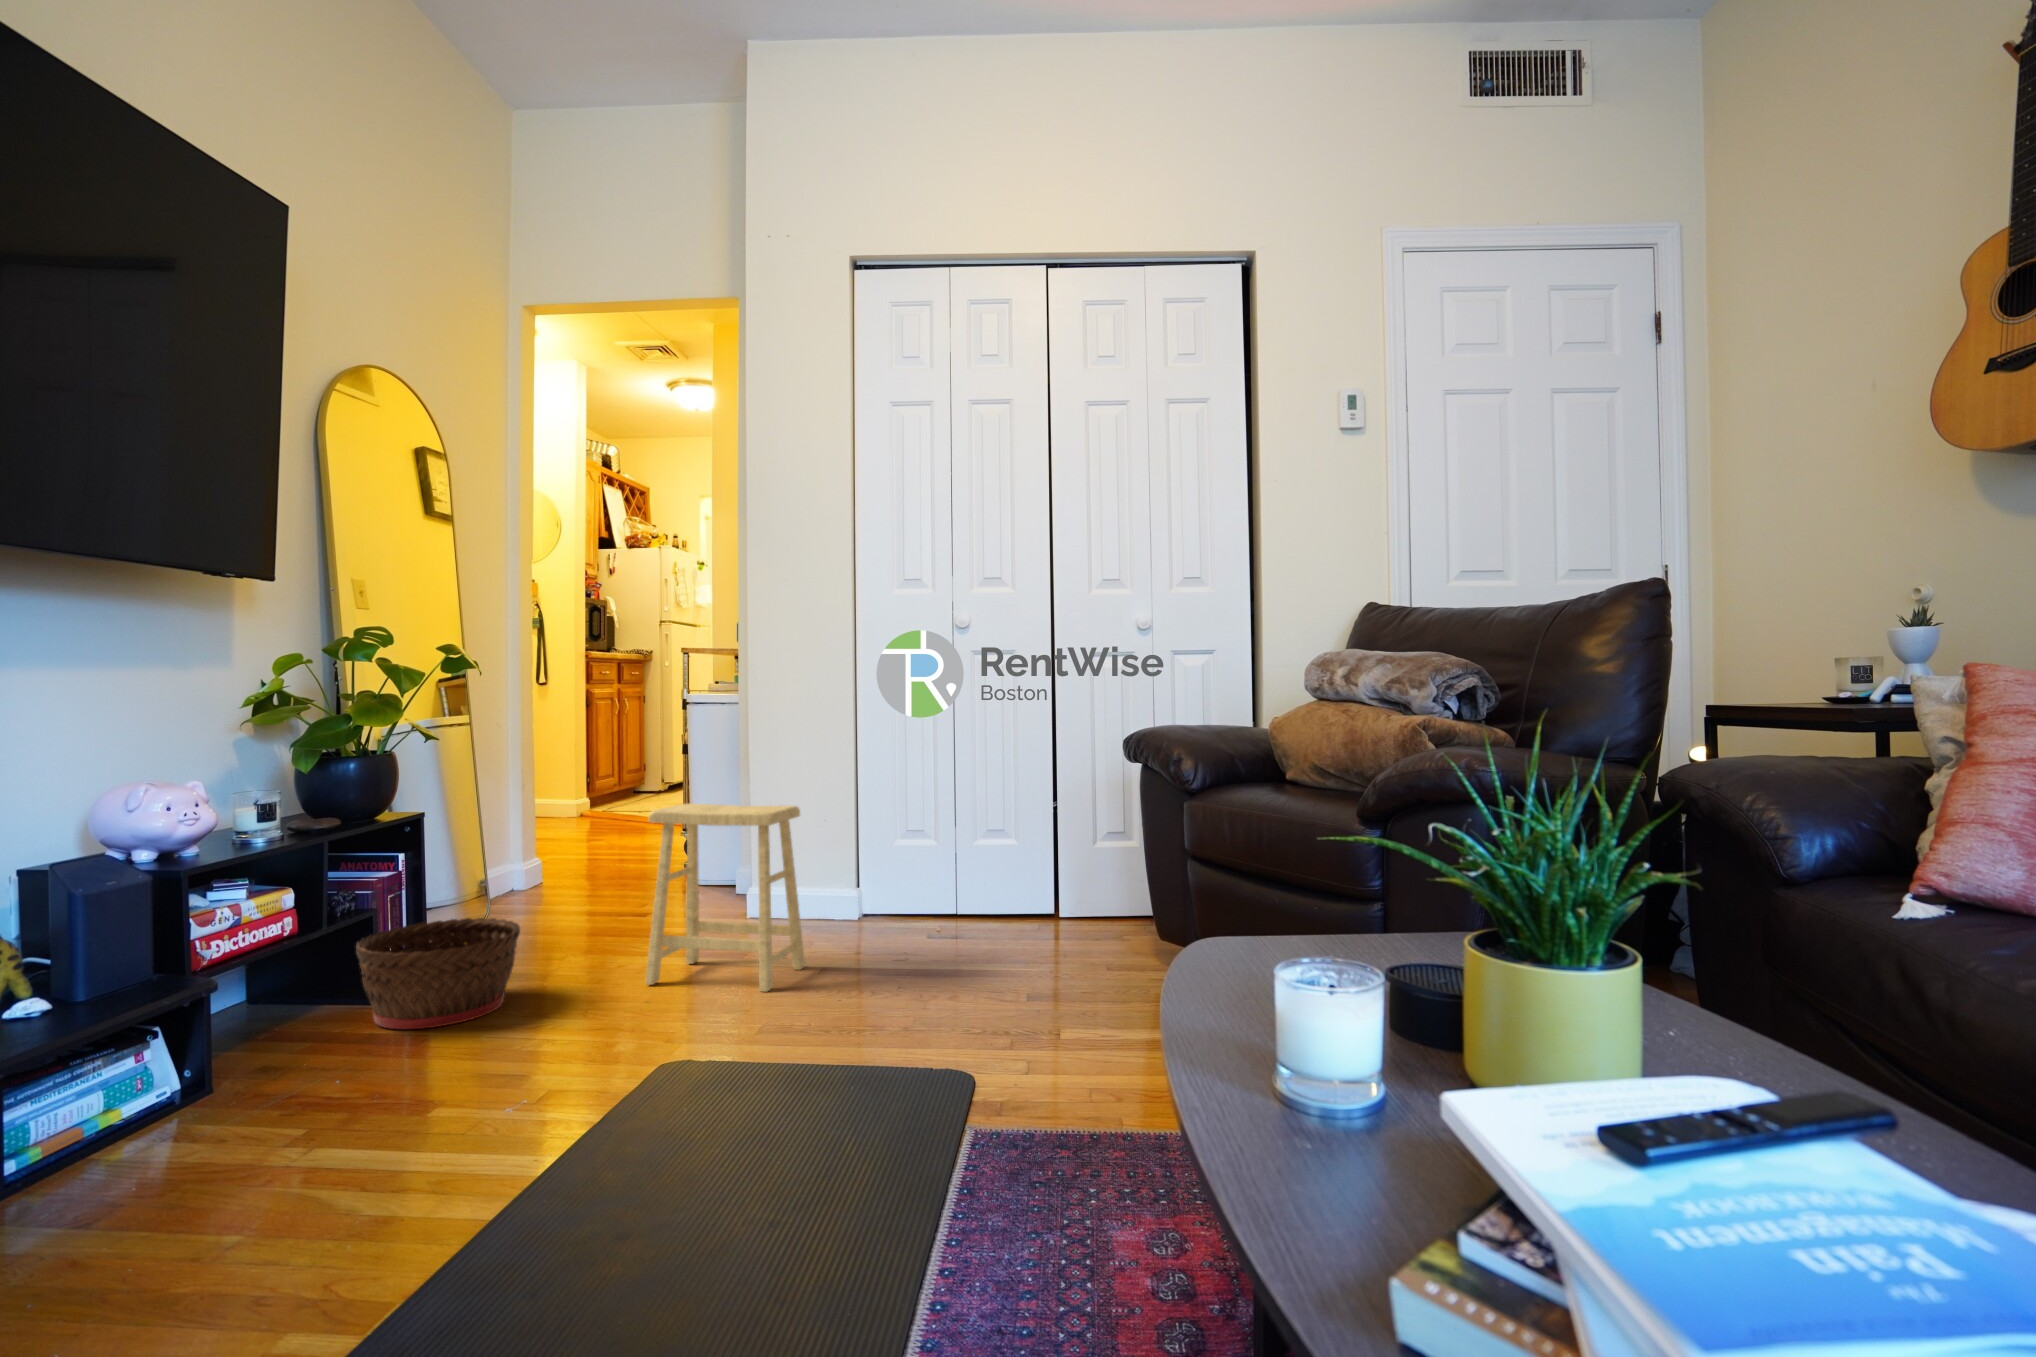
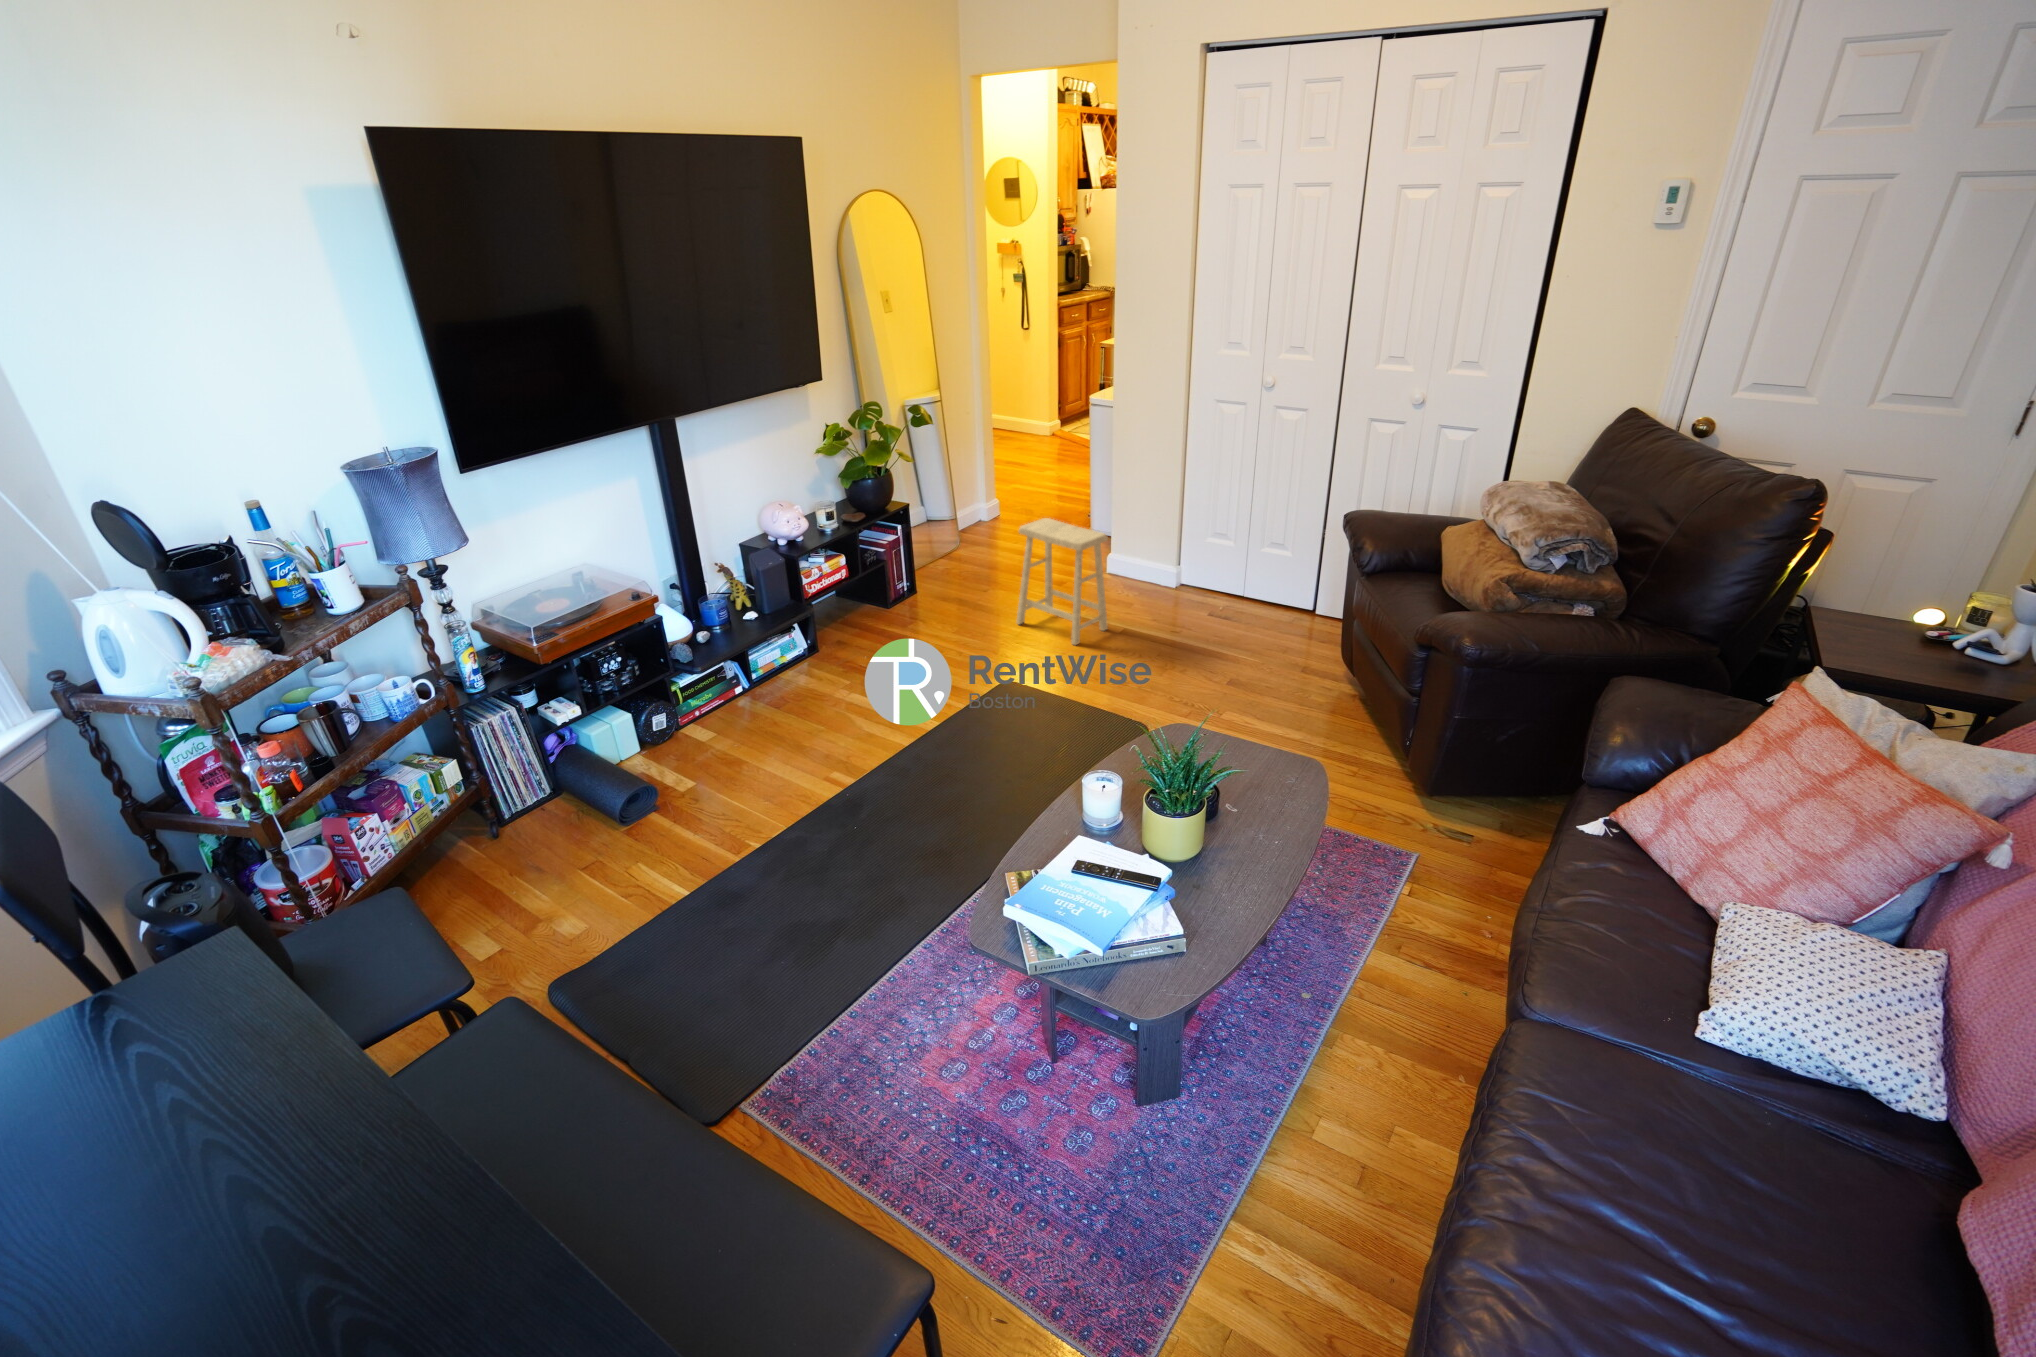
basket: present [356,918,520,1029] -> none [876,568,953,631]

